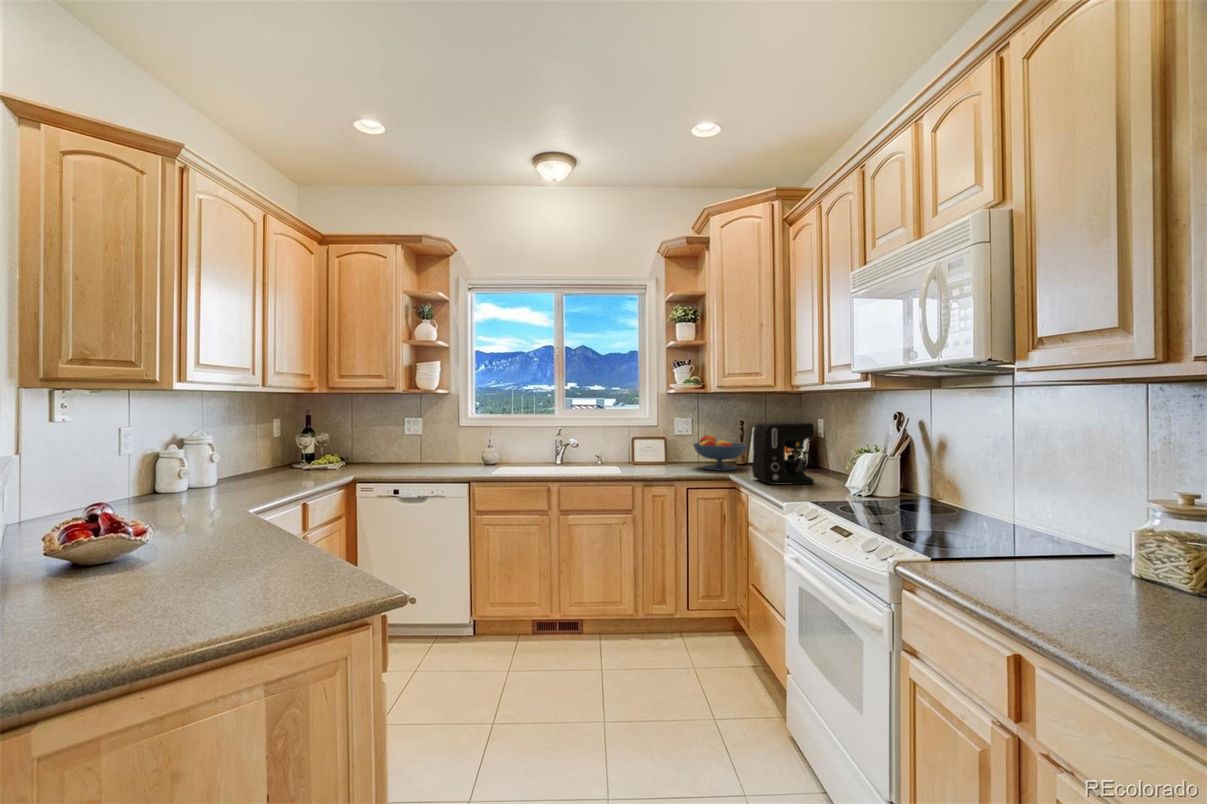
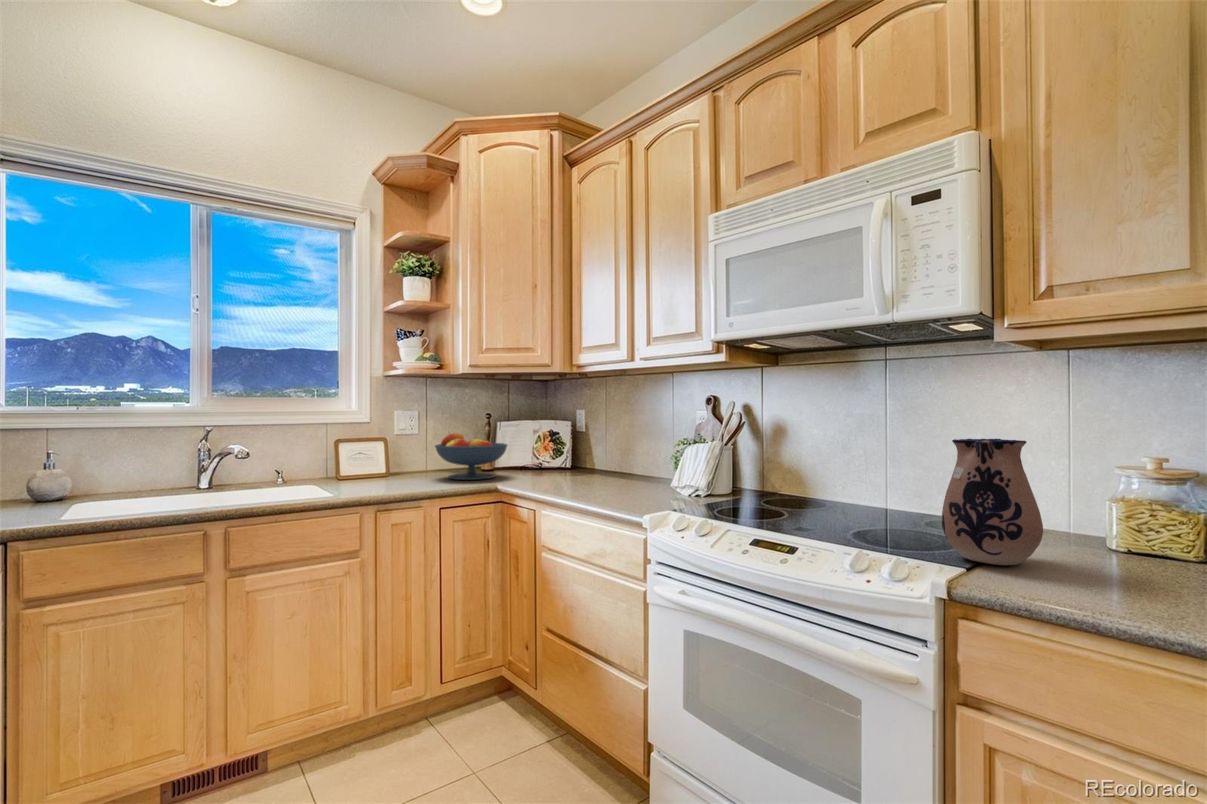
coffee maker: present [752,422,814,485] -> none [534,411,612,490]
ceramic pitcher: none [983,472,1082,593] -> present [942,439,1043,565]

